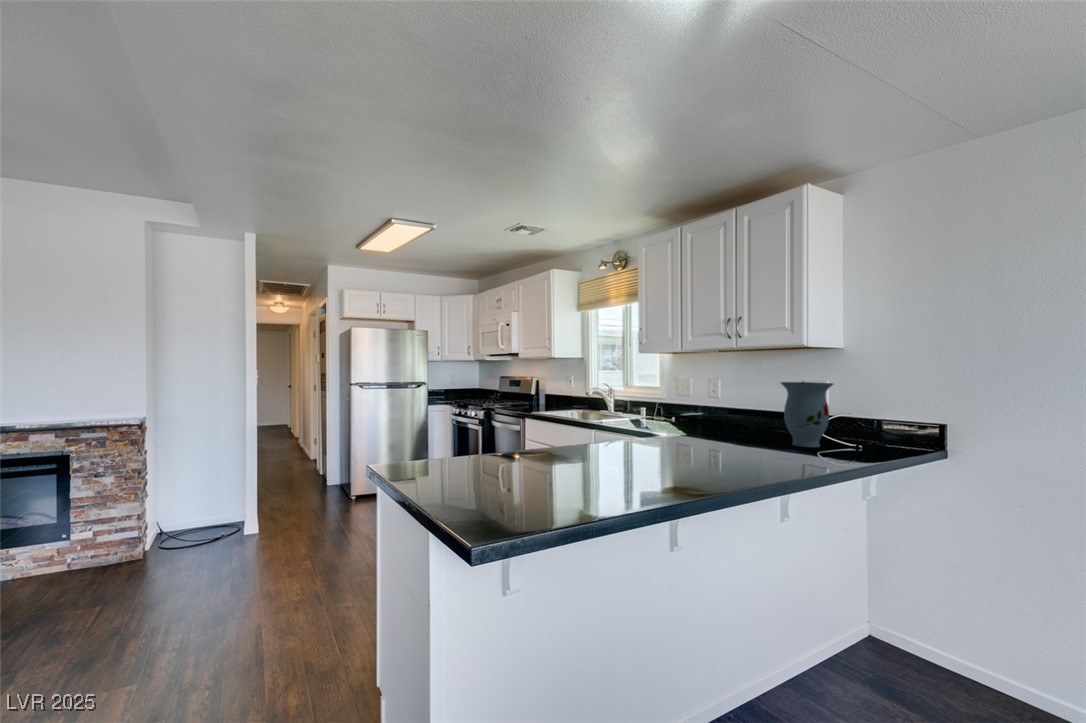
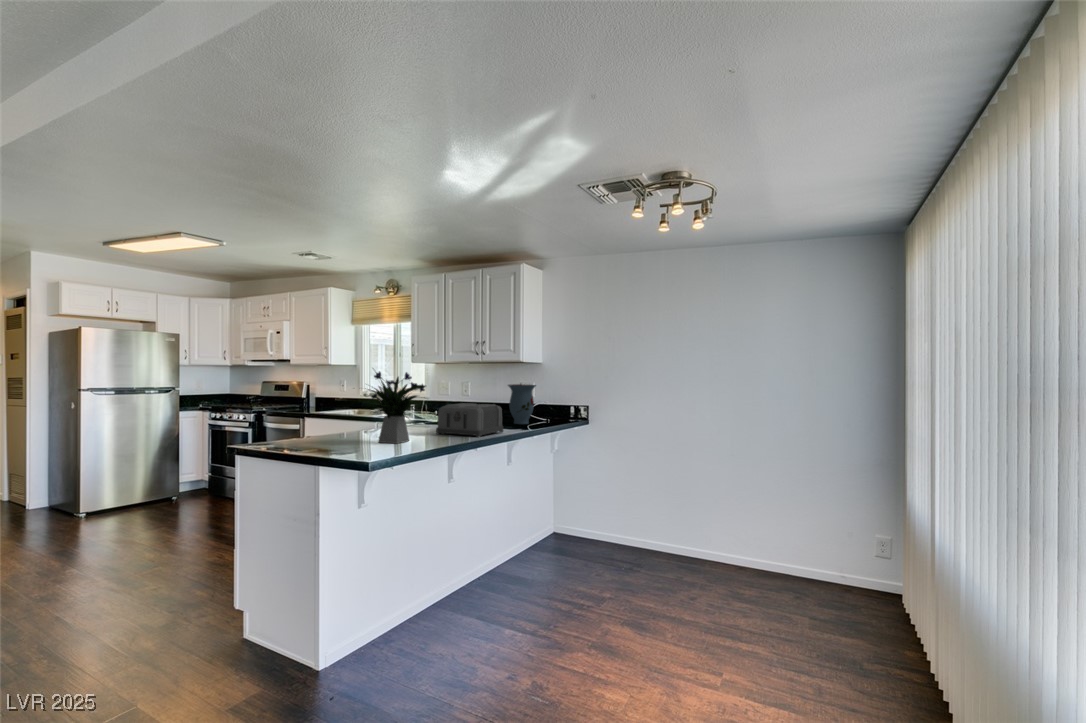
flower arrangement: none [502,350,630,483] -> present [368,371,426,444]
toaster: none [655,411,776,477] -> present [436,403,503,437]

